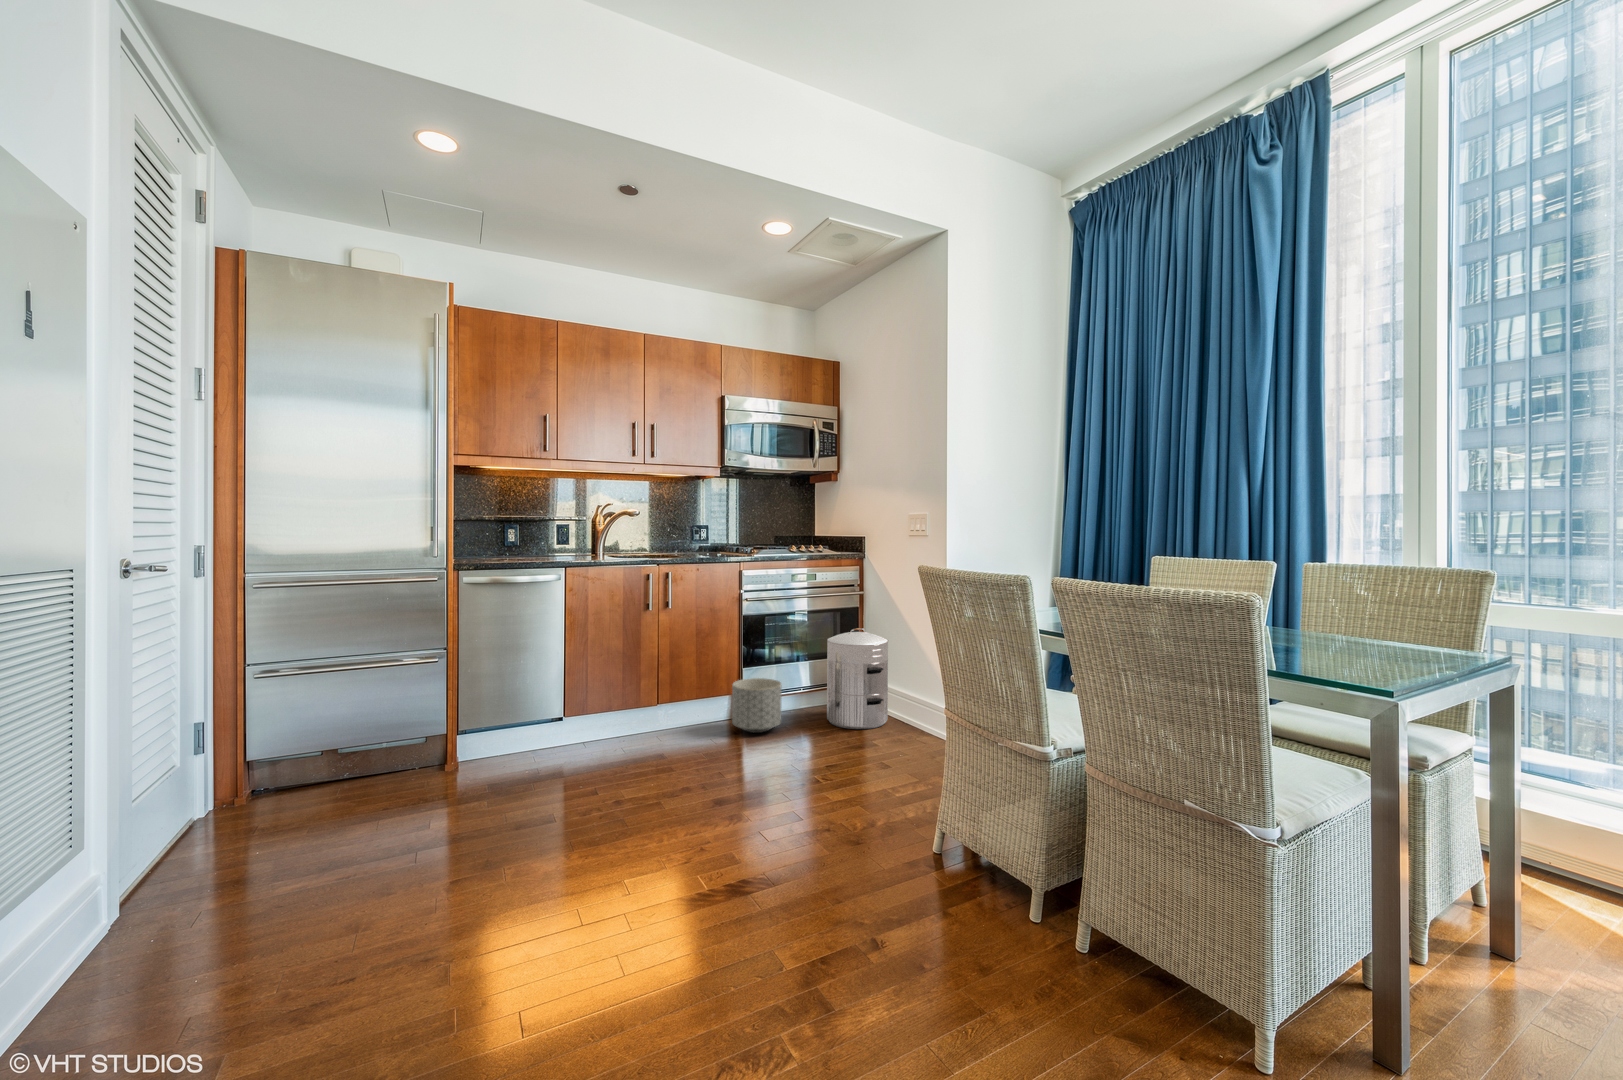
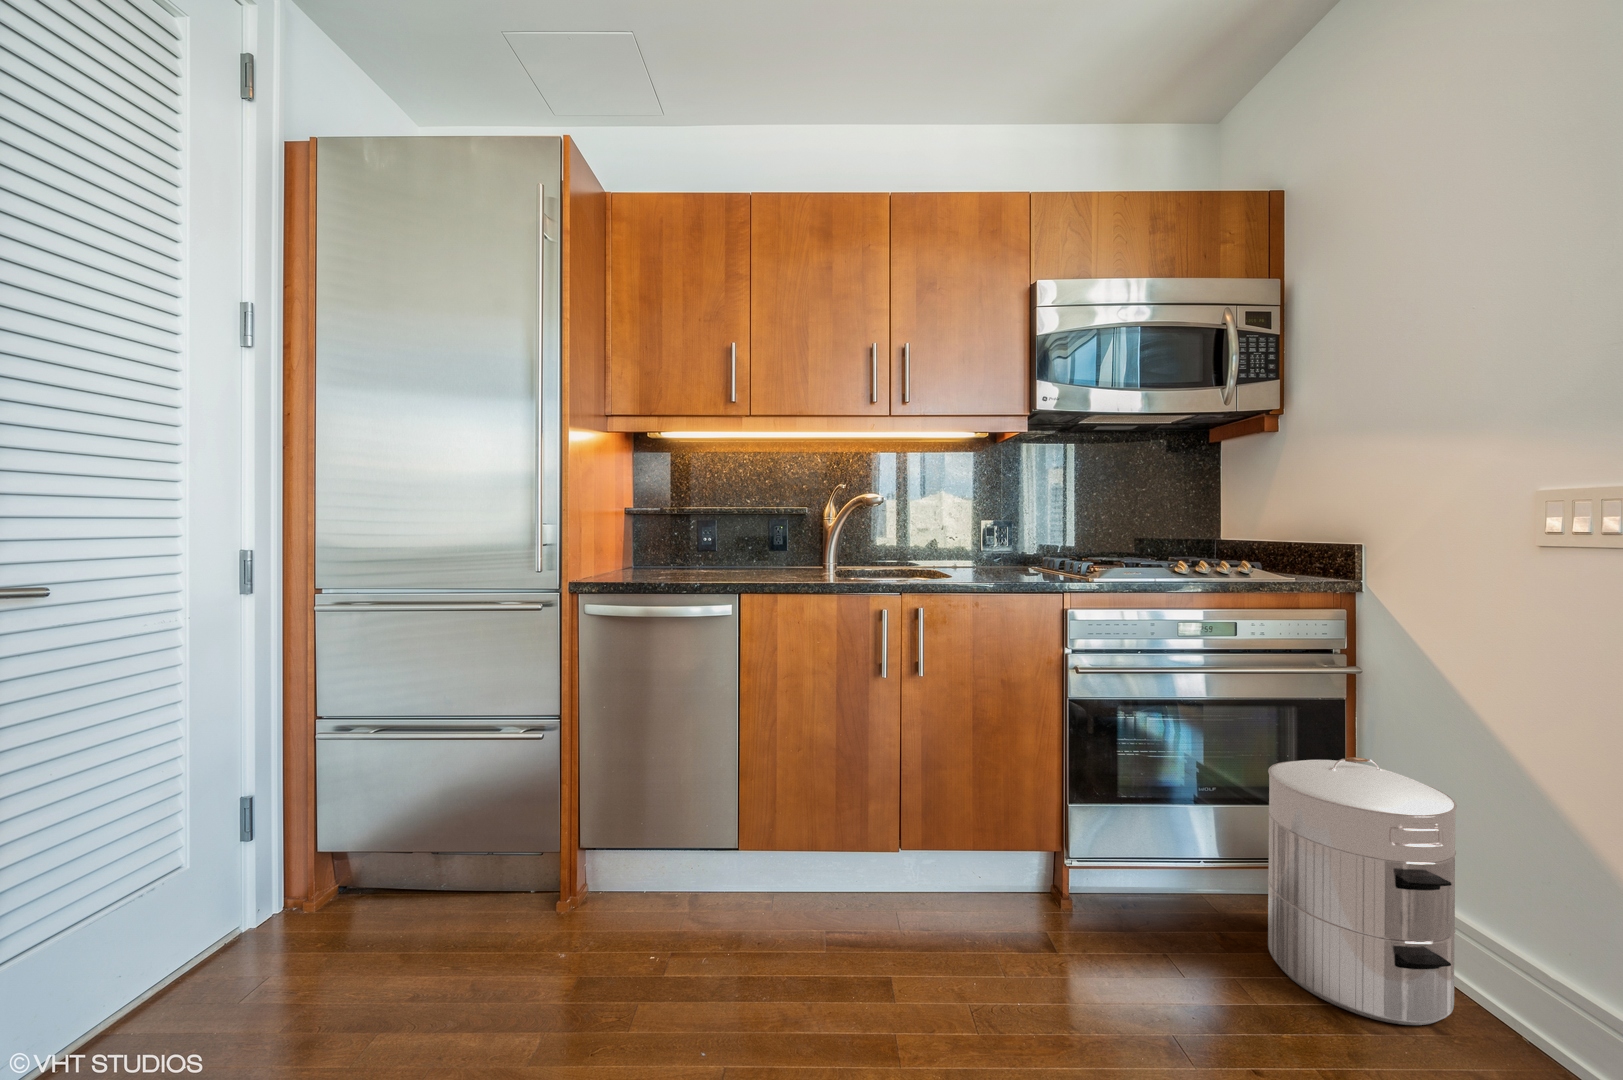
planter: present [732,678,782,733] -> none [1041,826,1153,961]

